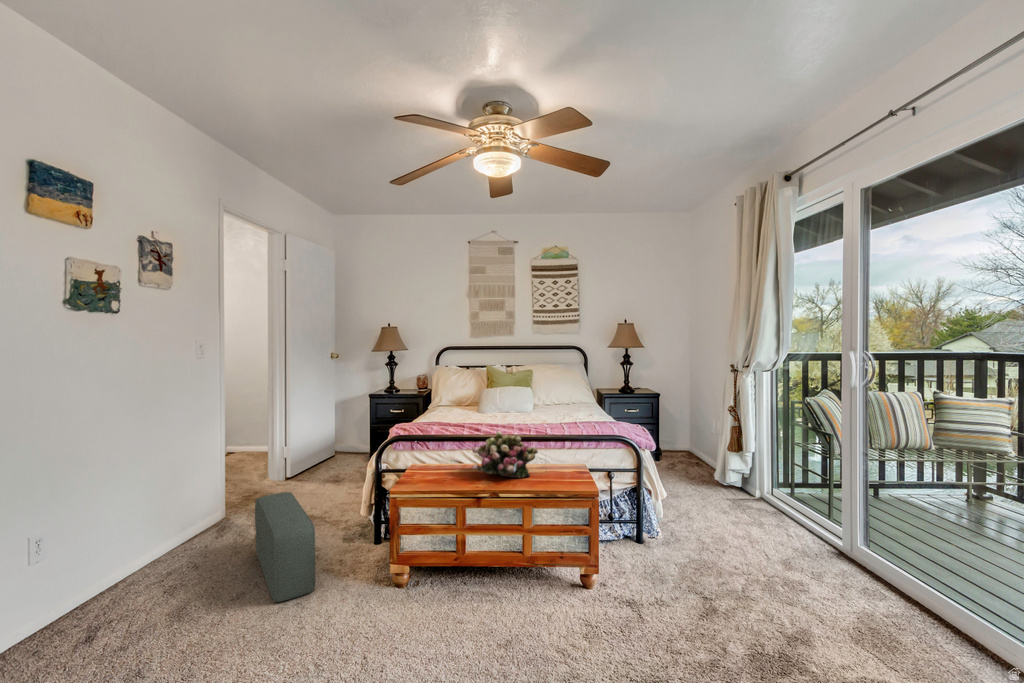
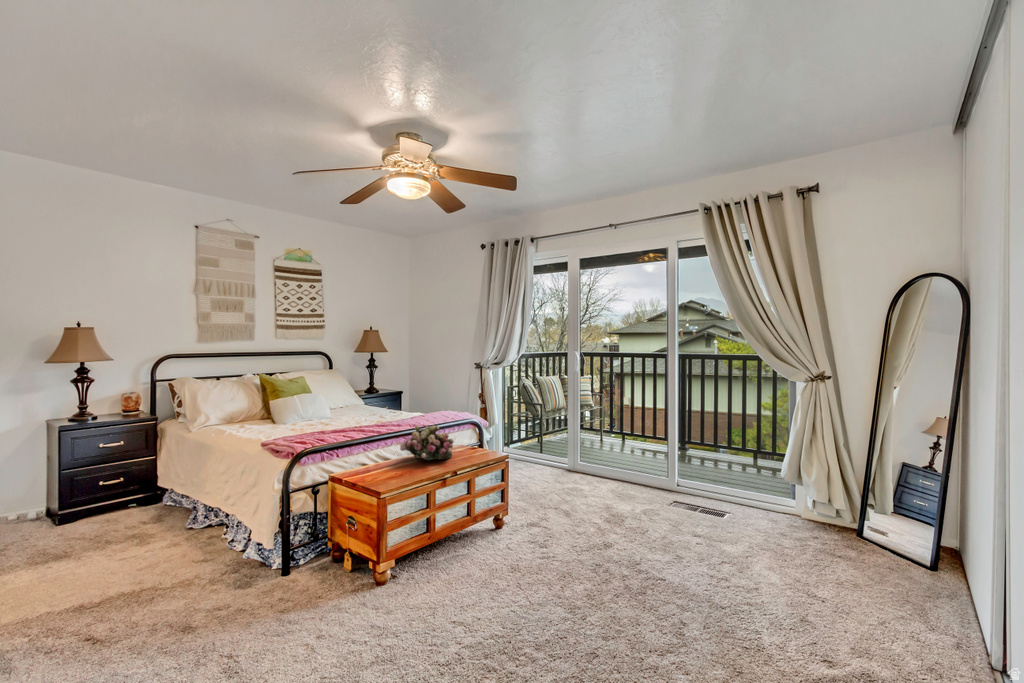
pouf: present [255,492,315,602] -> none [152,544,326,643]

